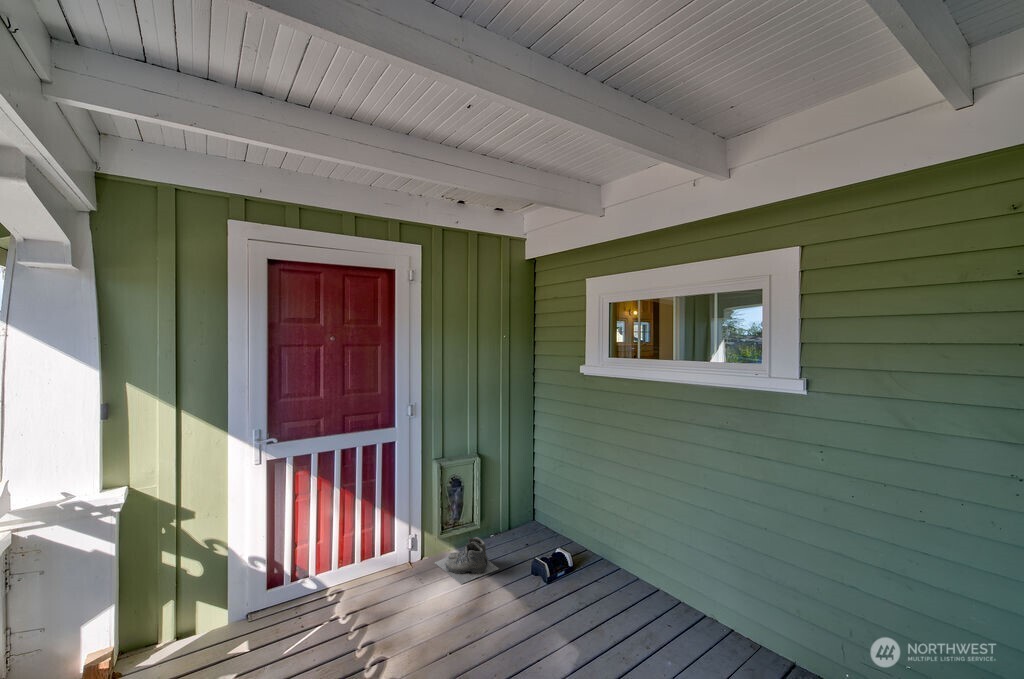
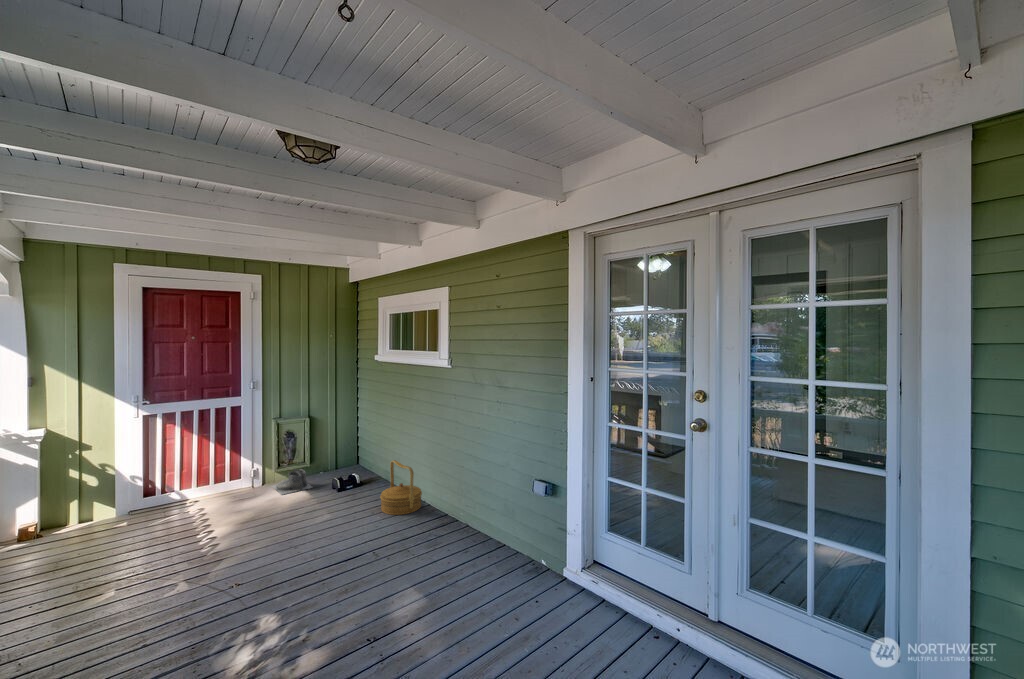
woven basket: none [647,543,722,652] -> present [380,460,422,515]

